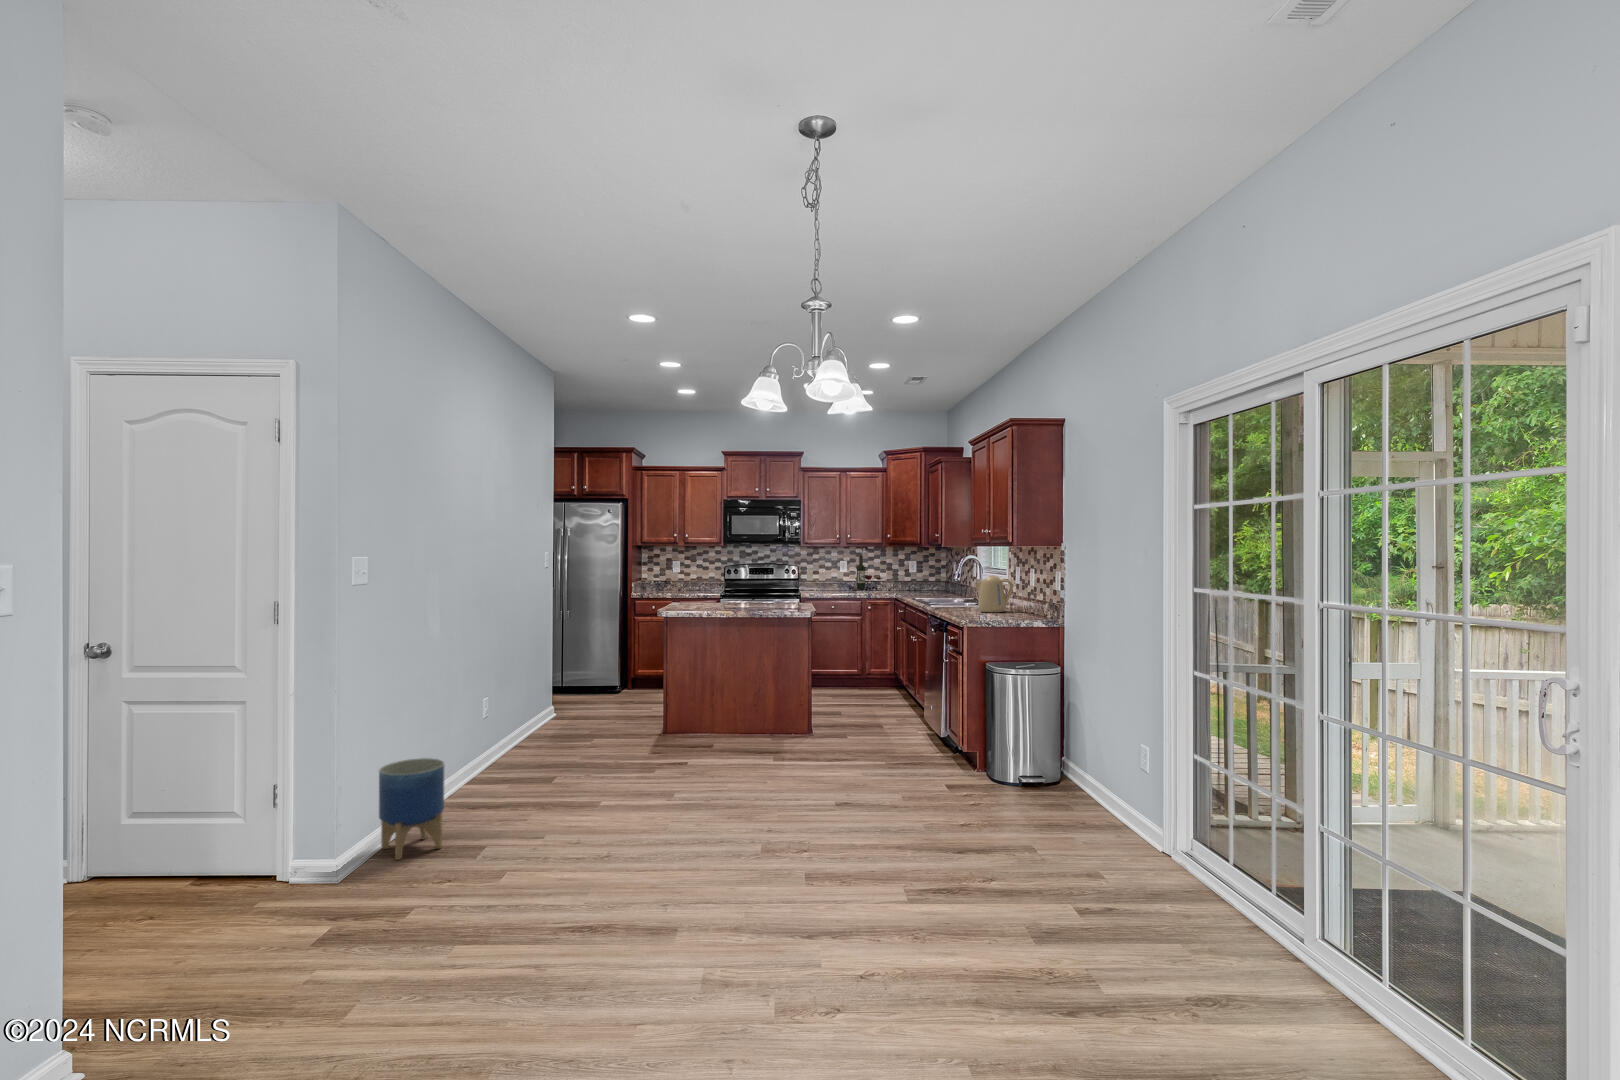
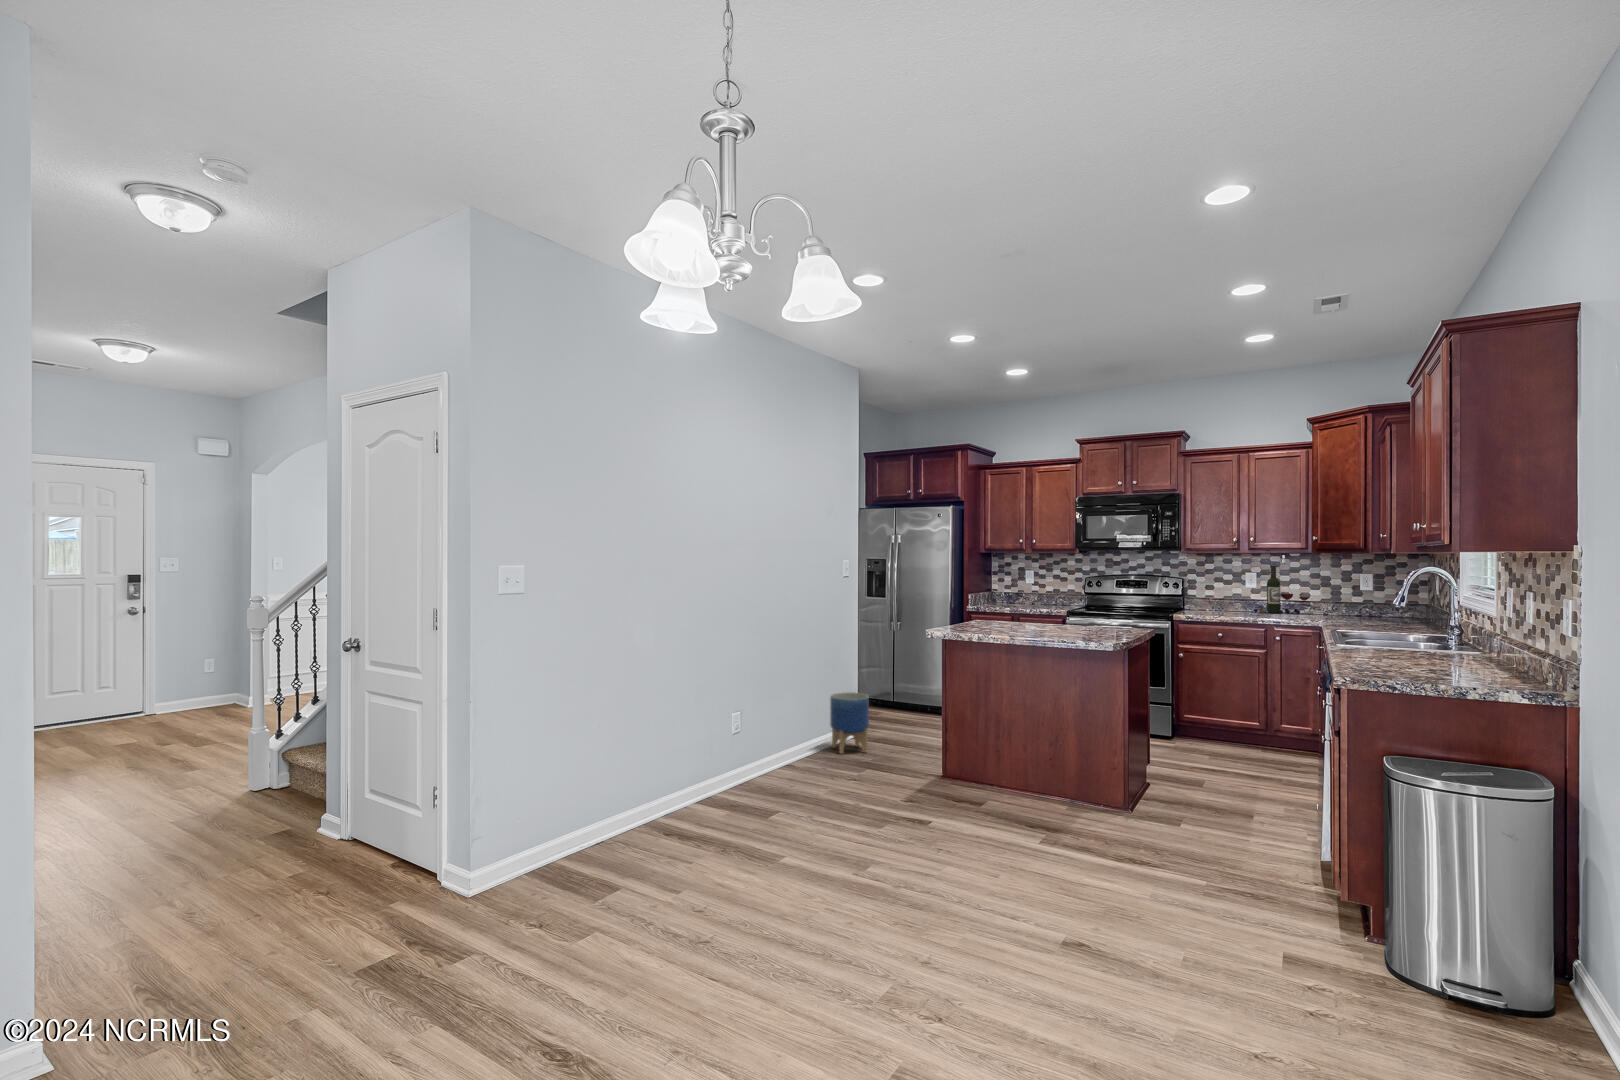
kettle: present [975,575,1013,612] -> none [1398,602,1479,666]
planter: present [379,758,444,860] -> present [830,692,869,754]

